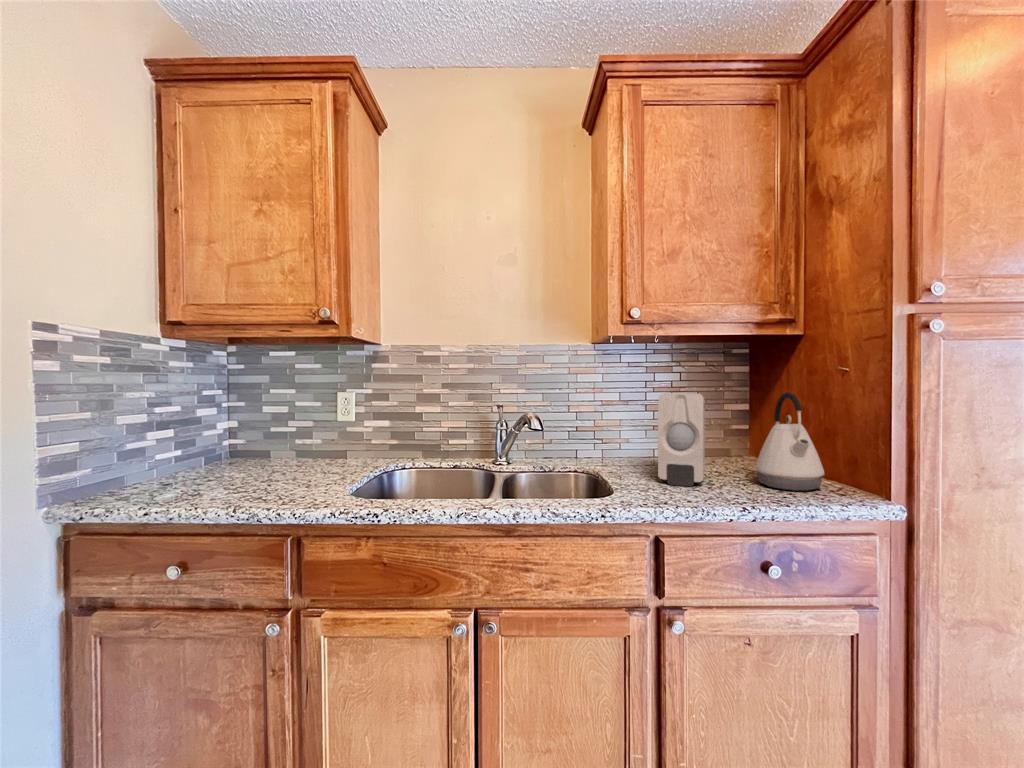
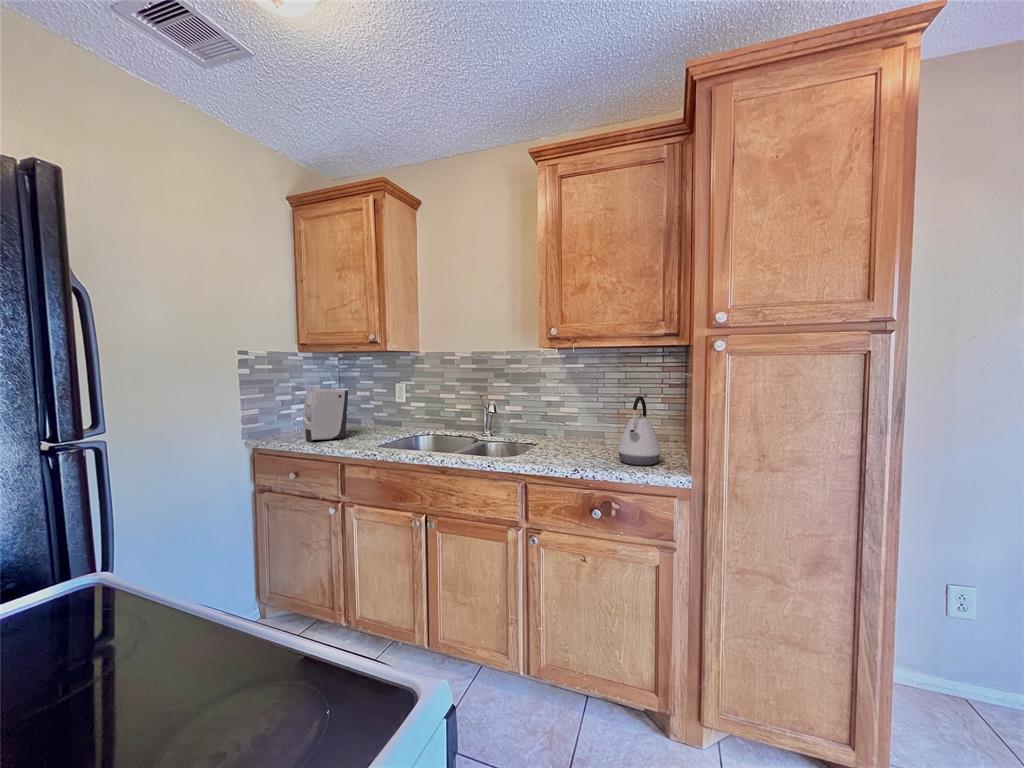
soap dispenser: present [658,393,705,486] -> present [303,388,348,442]

